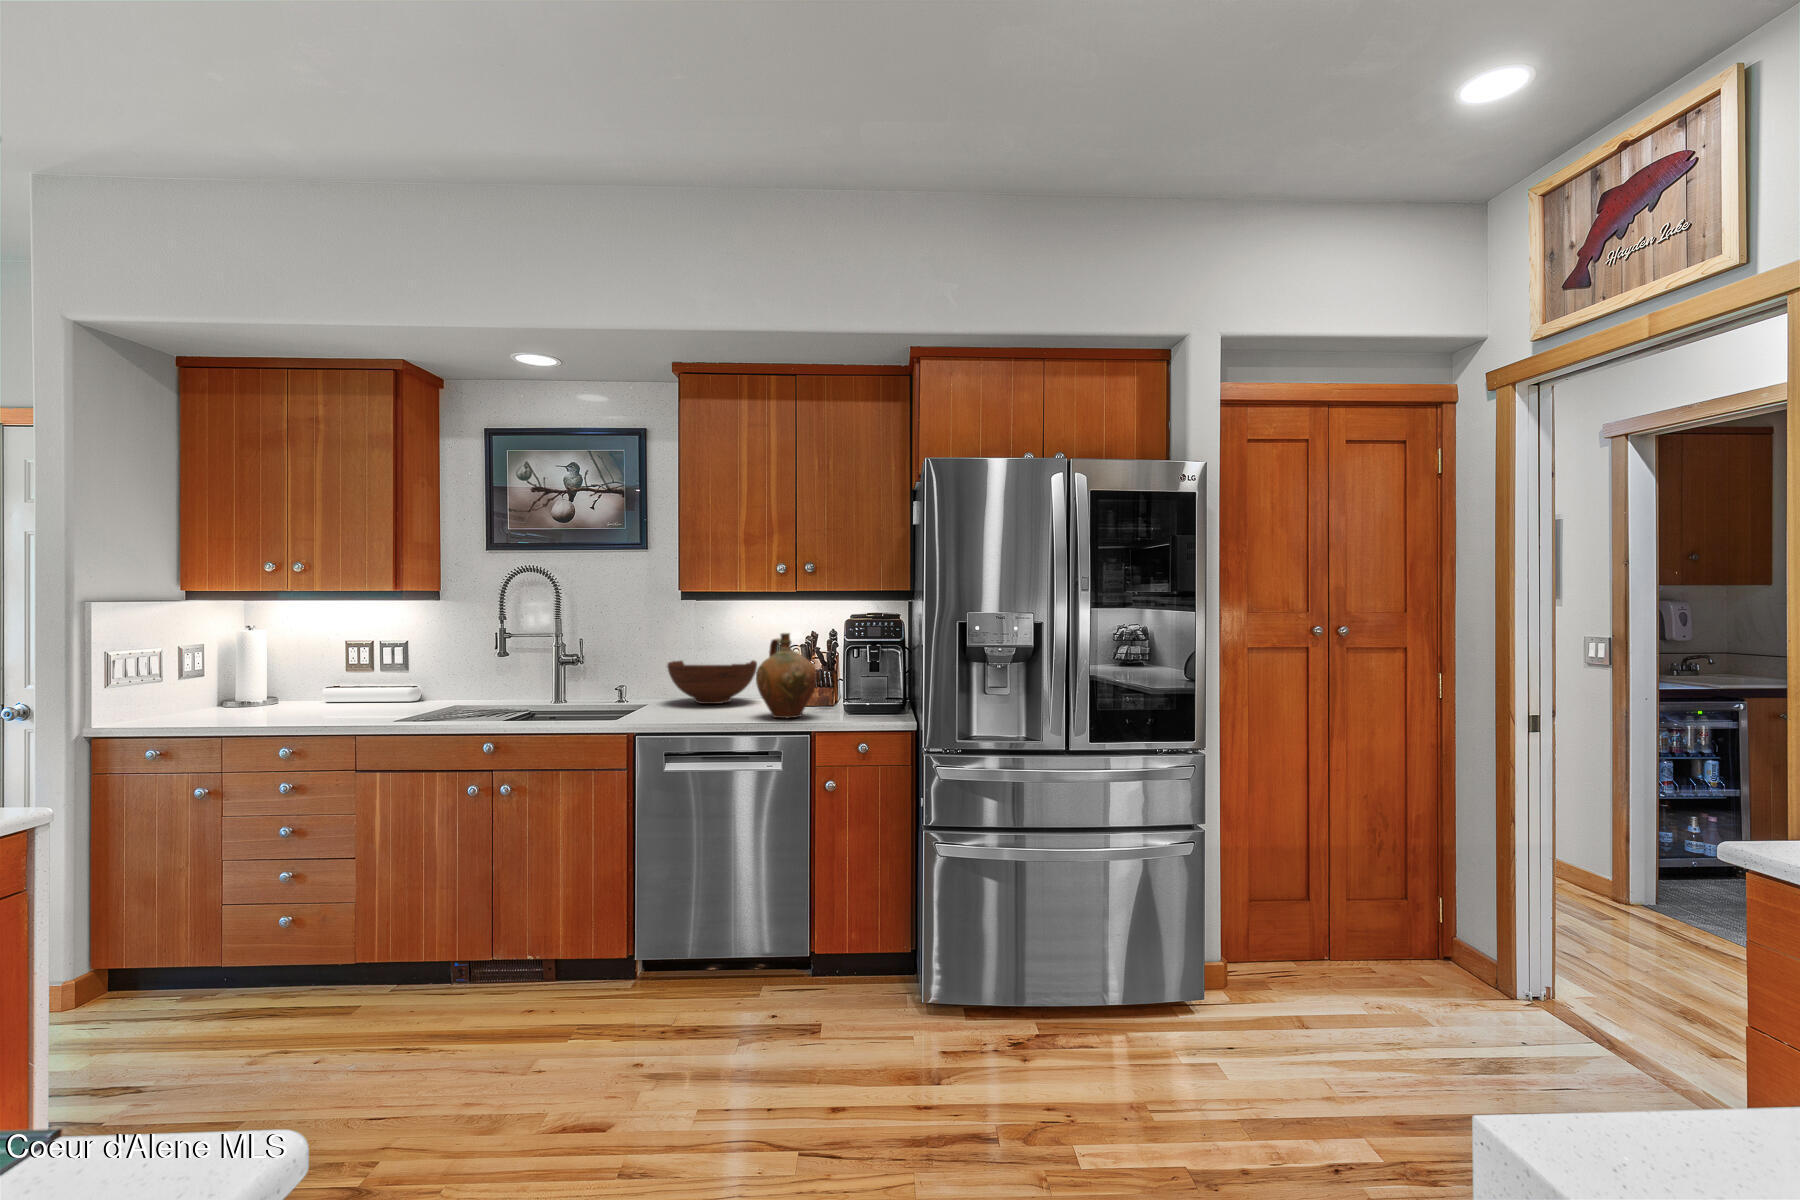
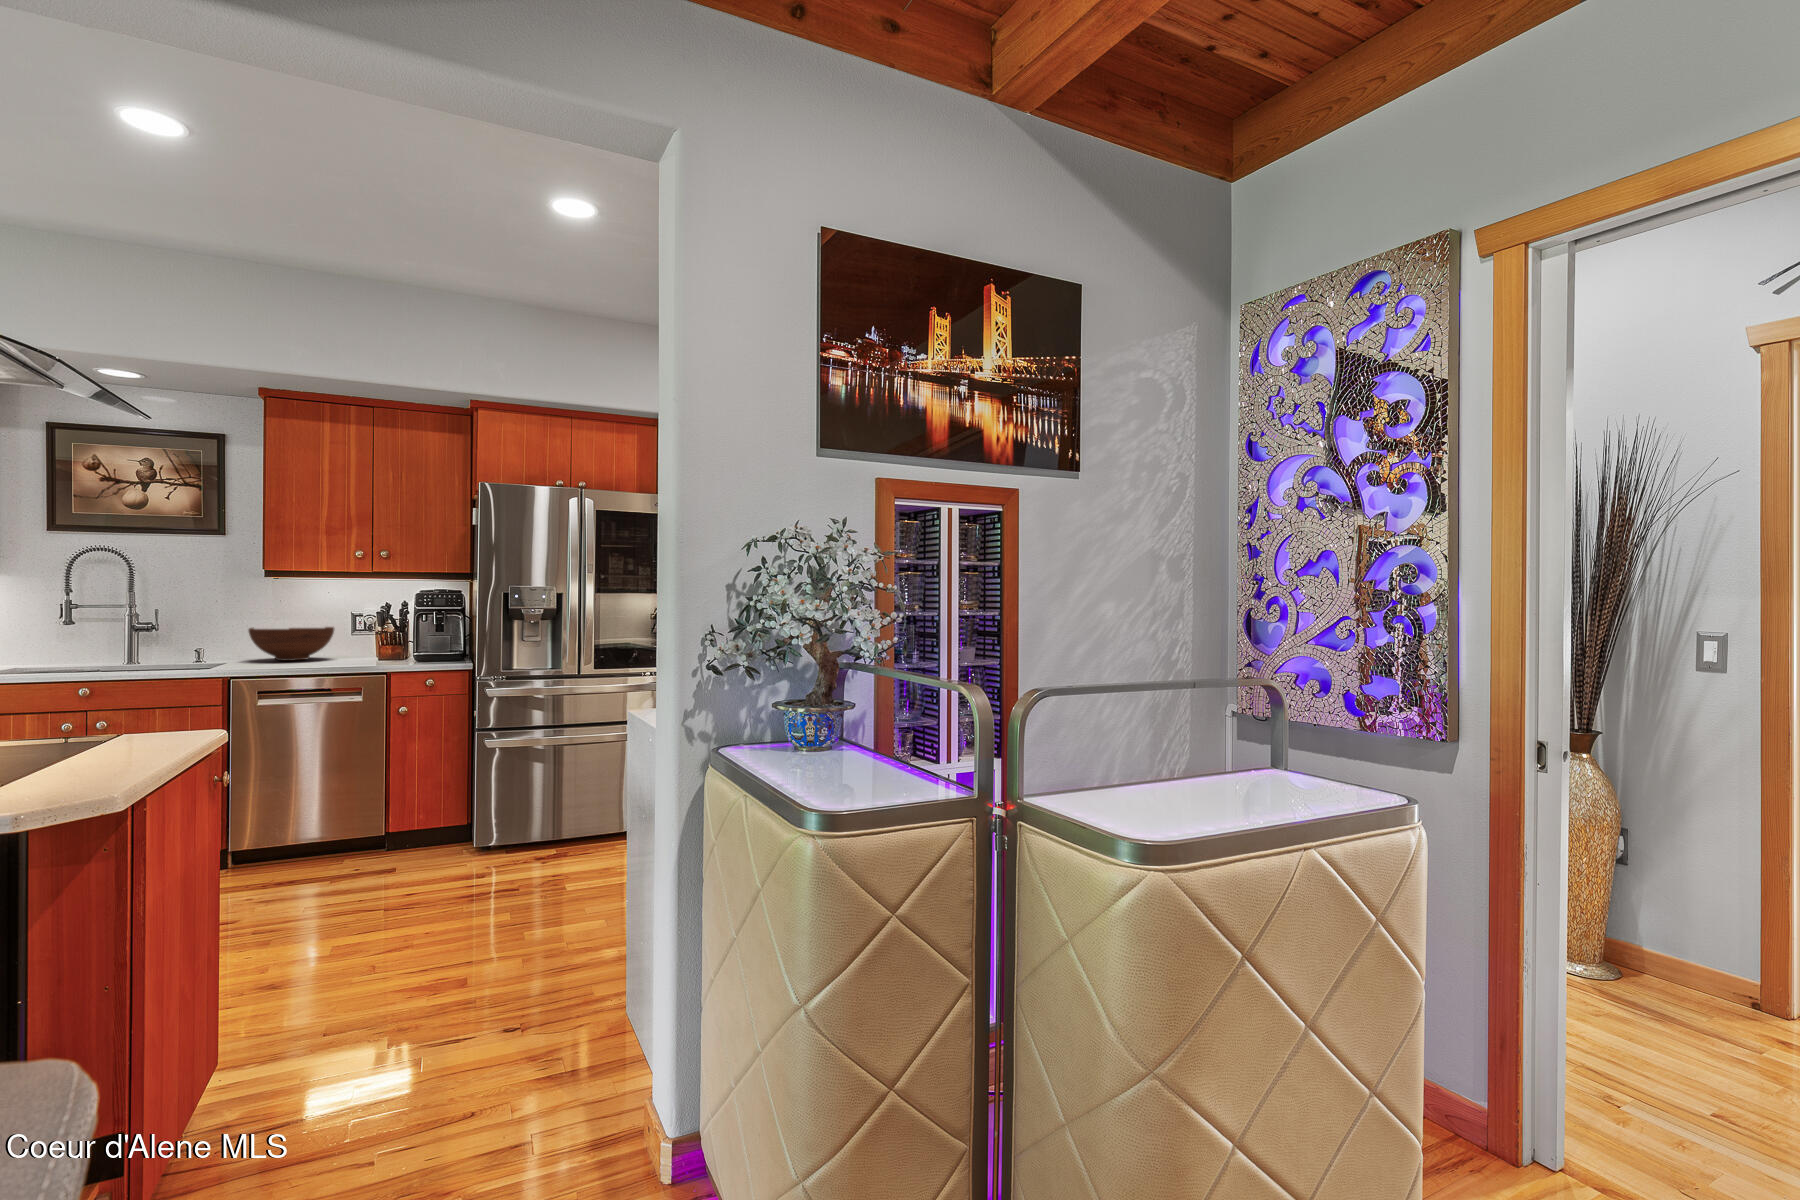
ceramic jug: present [756,633,817,718] -> none [341,602,394,665]

